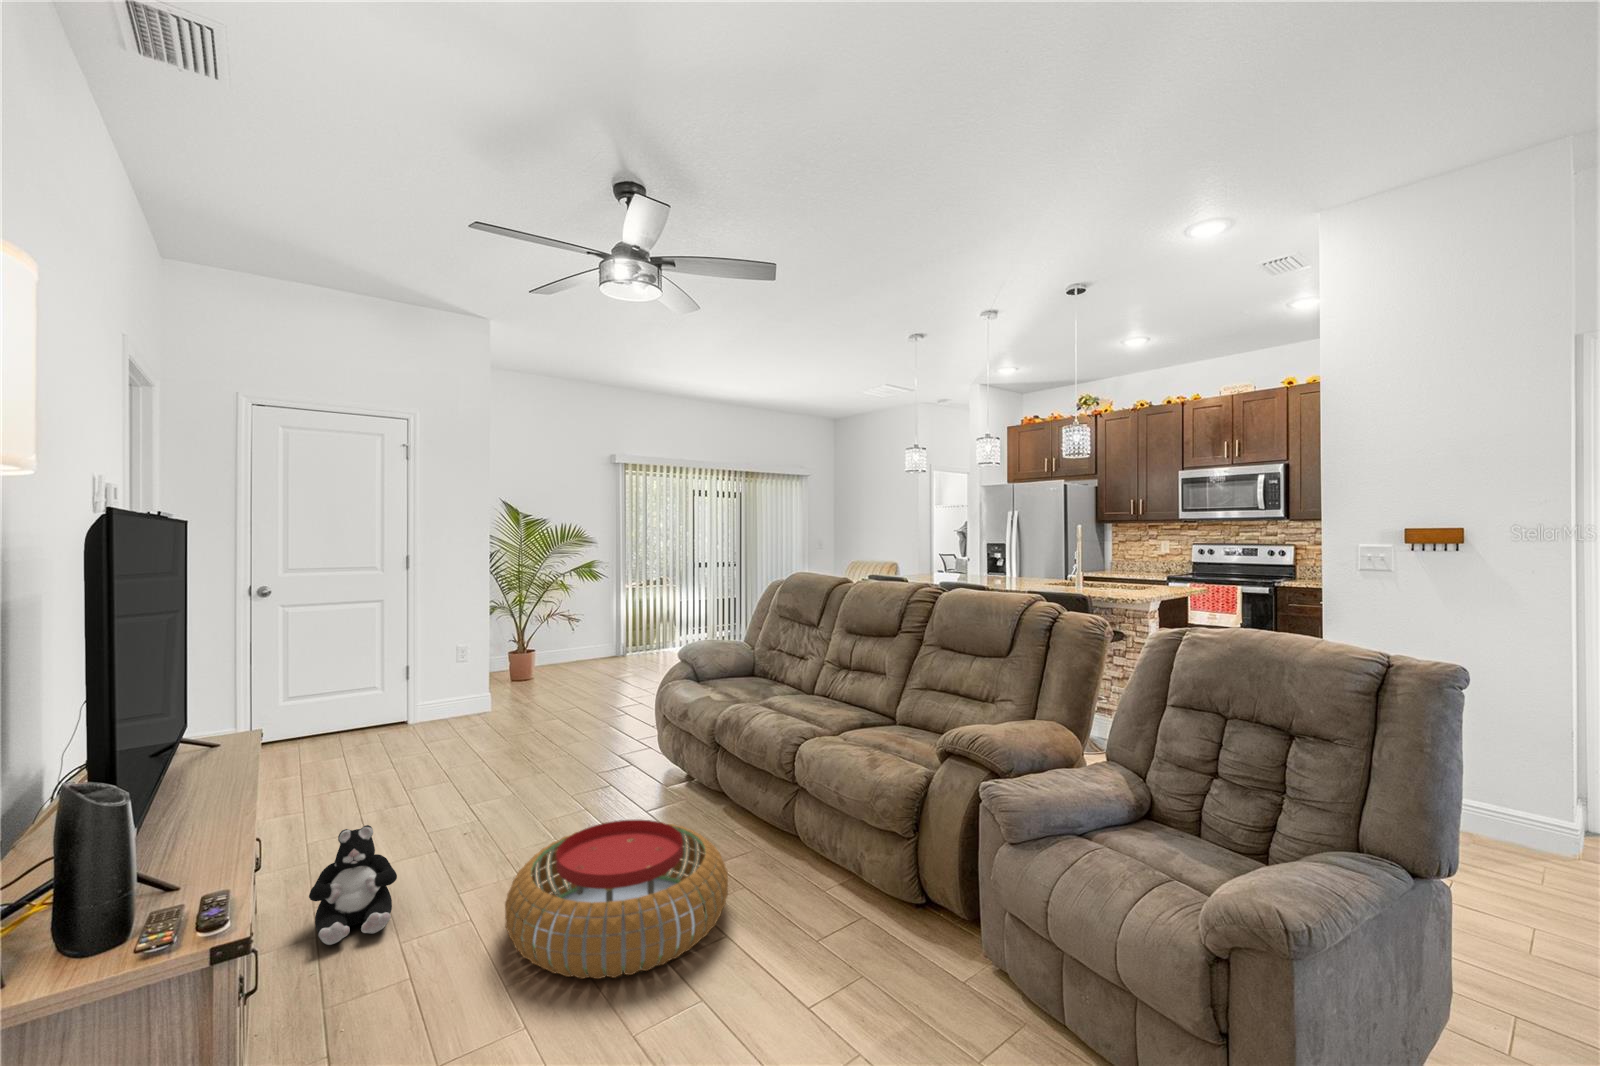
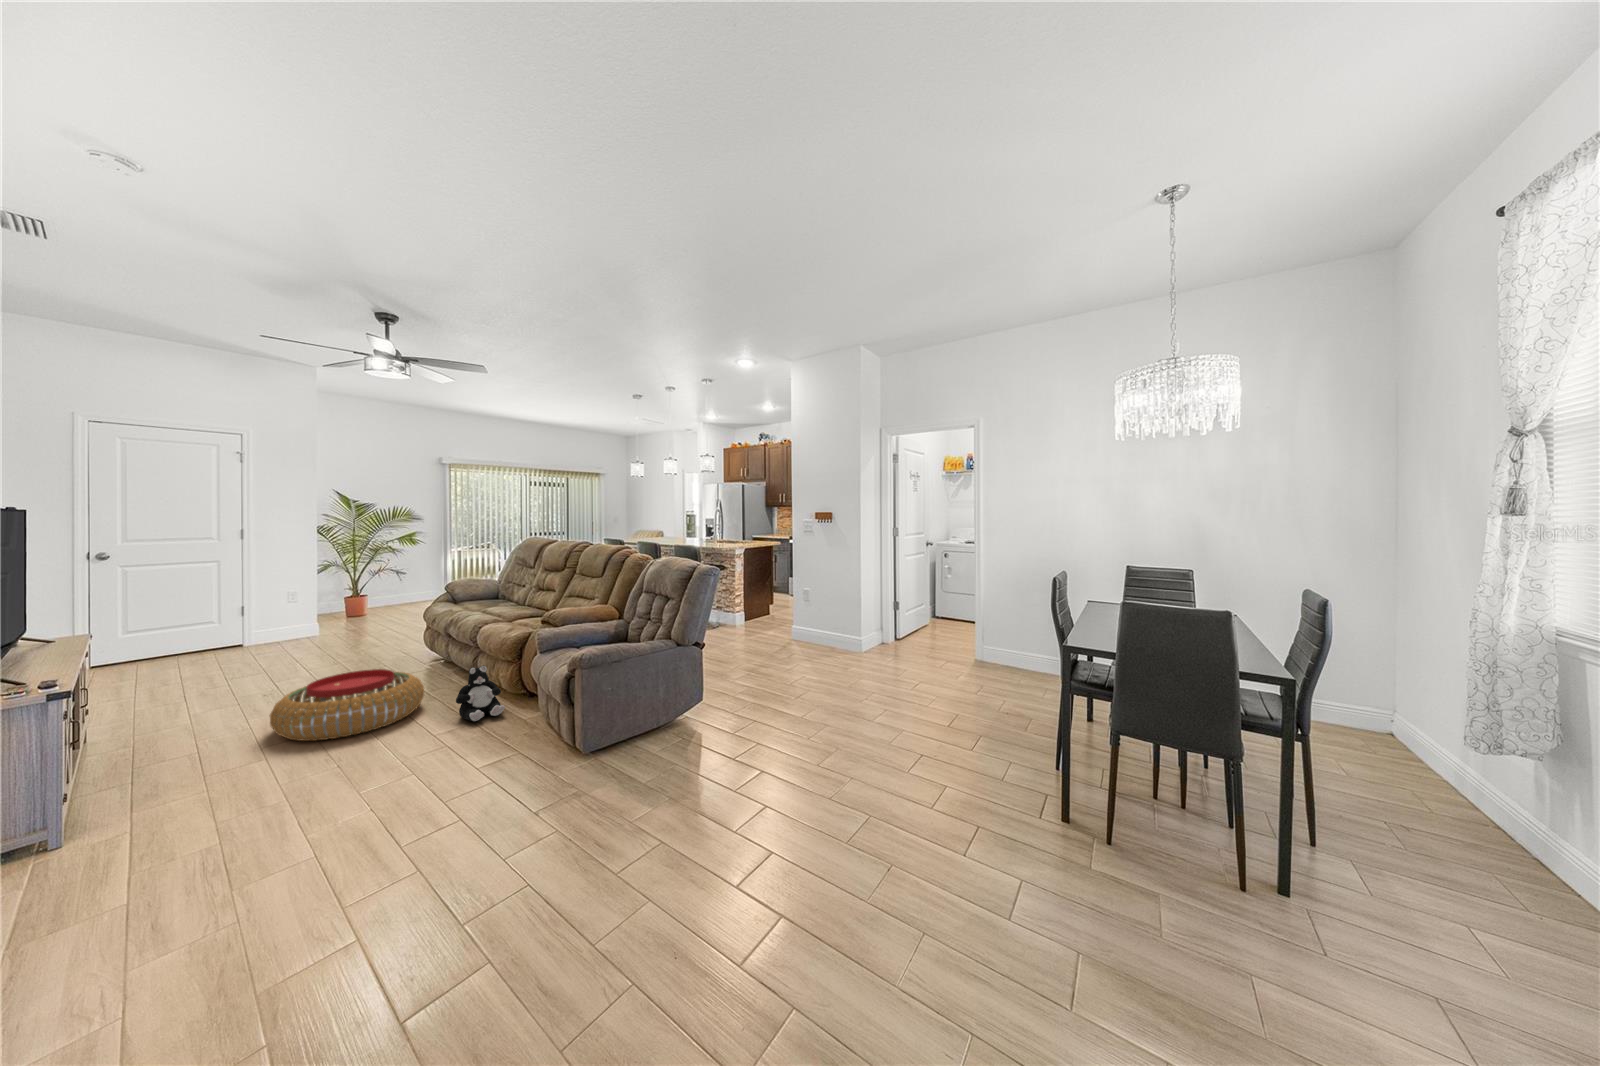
plush toy: present [309,825,397,945] -> present [456,665,505,721]

